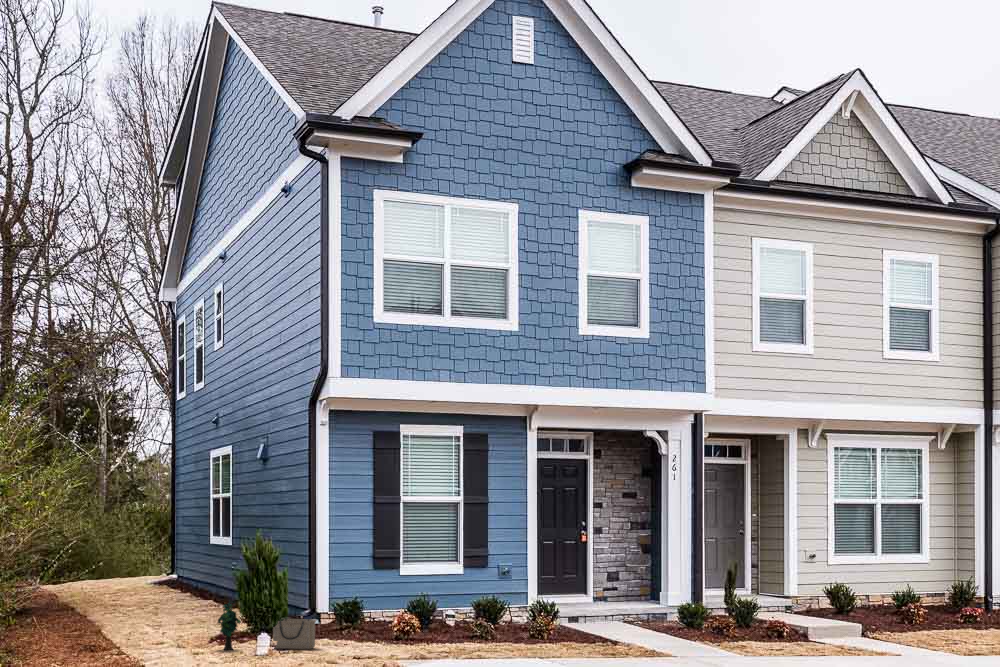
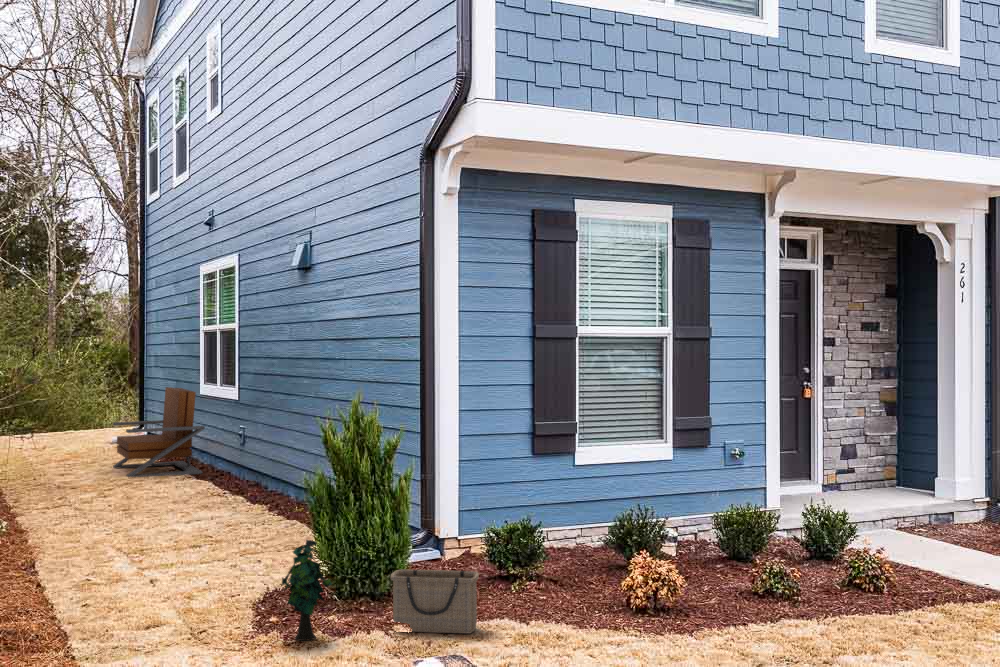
lounge chair: none [149,539,211,600] -> present [113,387,205,477]

